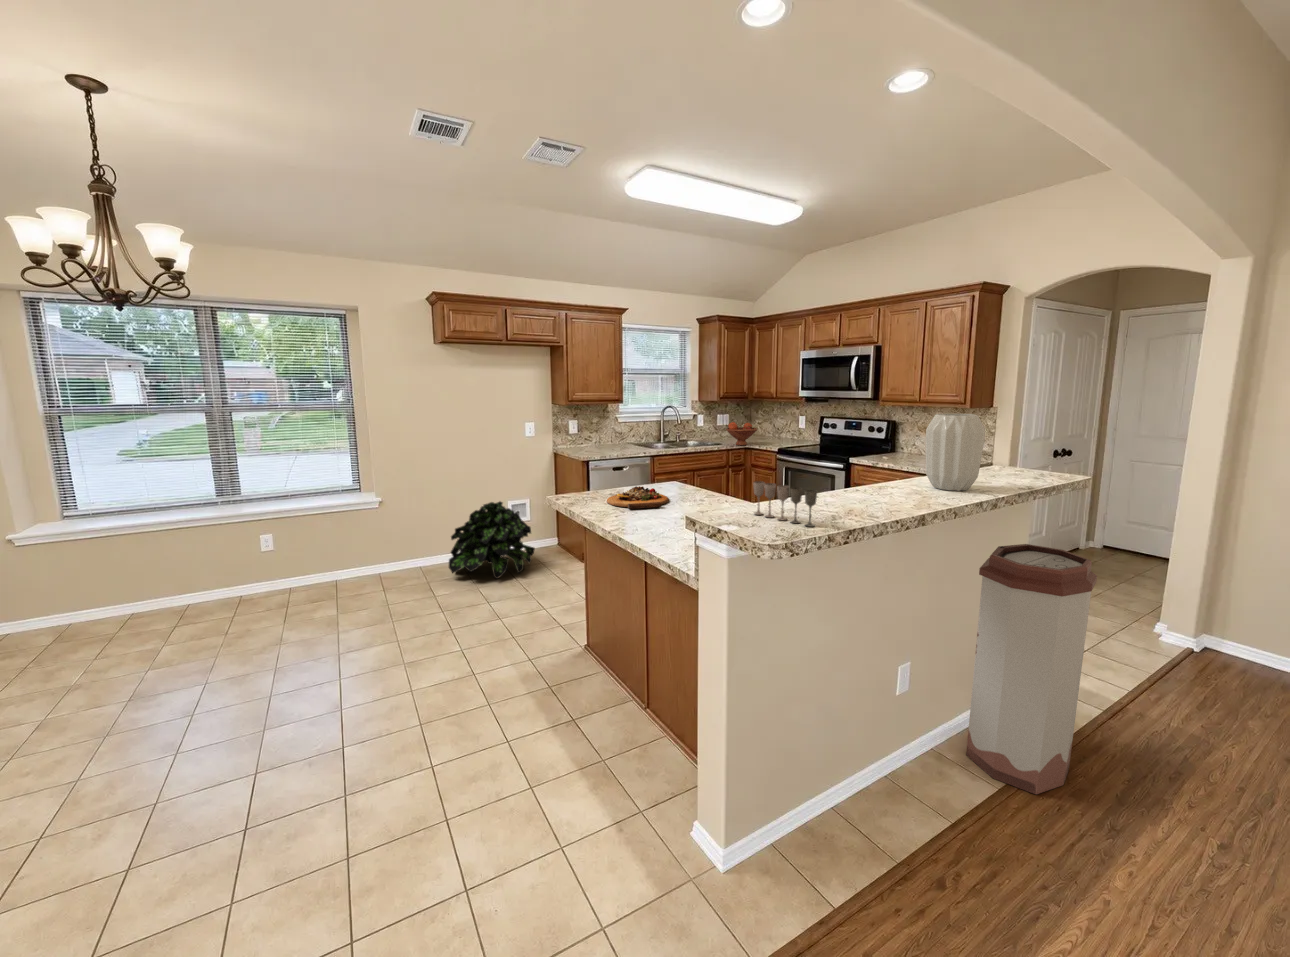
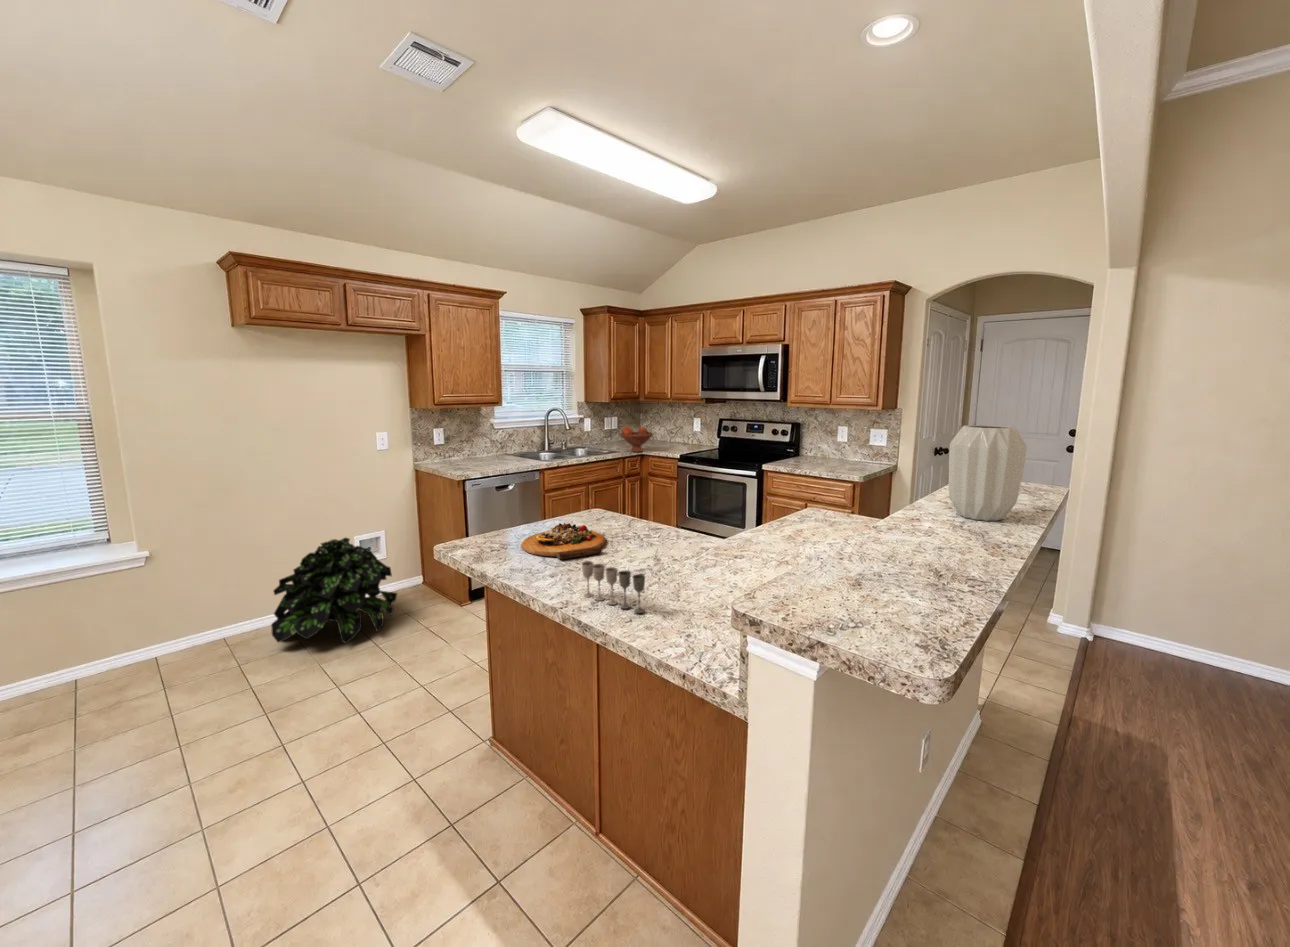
wine glass: present [753,481,817,527] -> present [582,561,645,613]
trash can: present [966,544,1097,794] -> none [982,571,1136,871]

